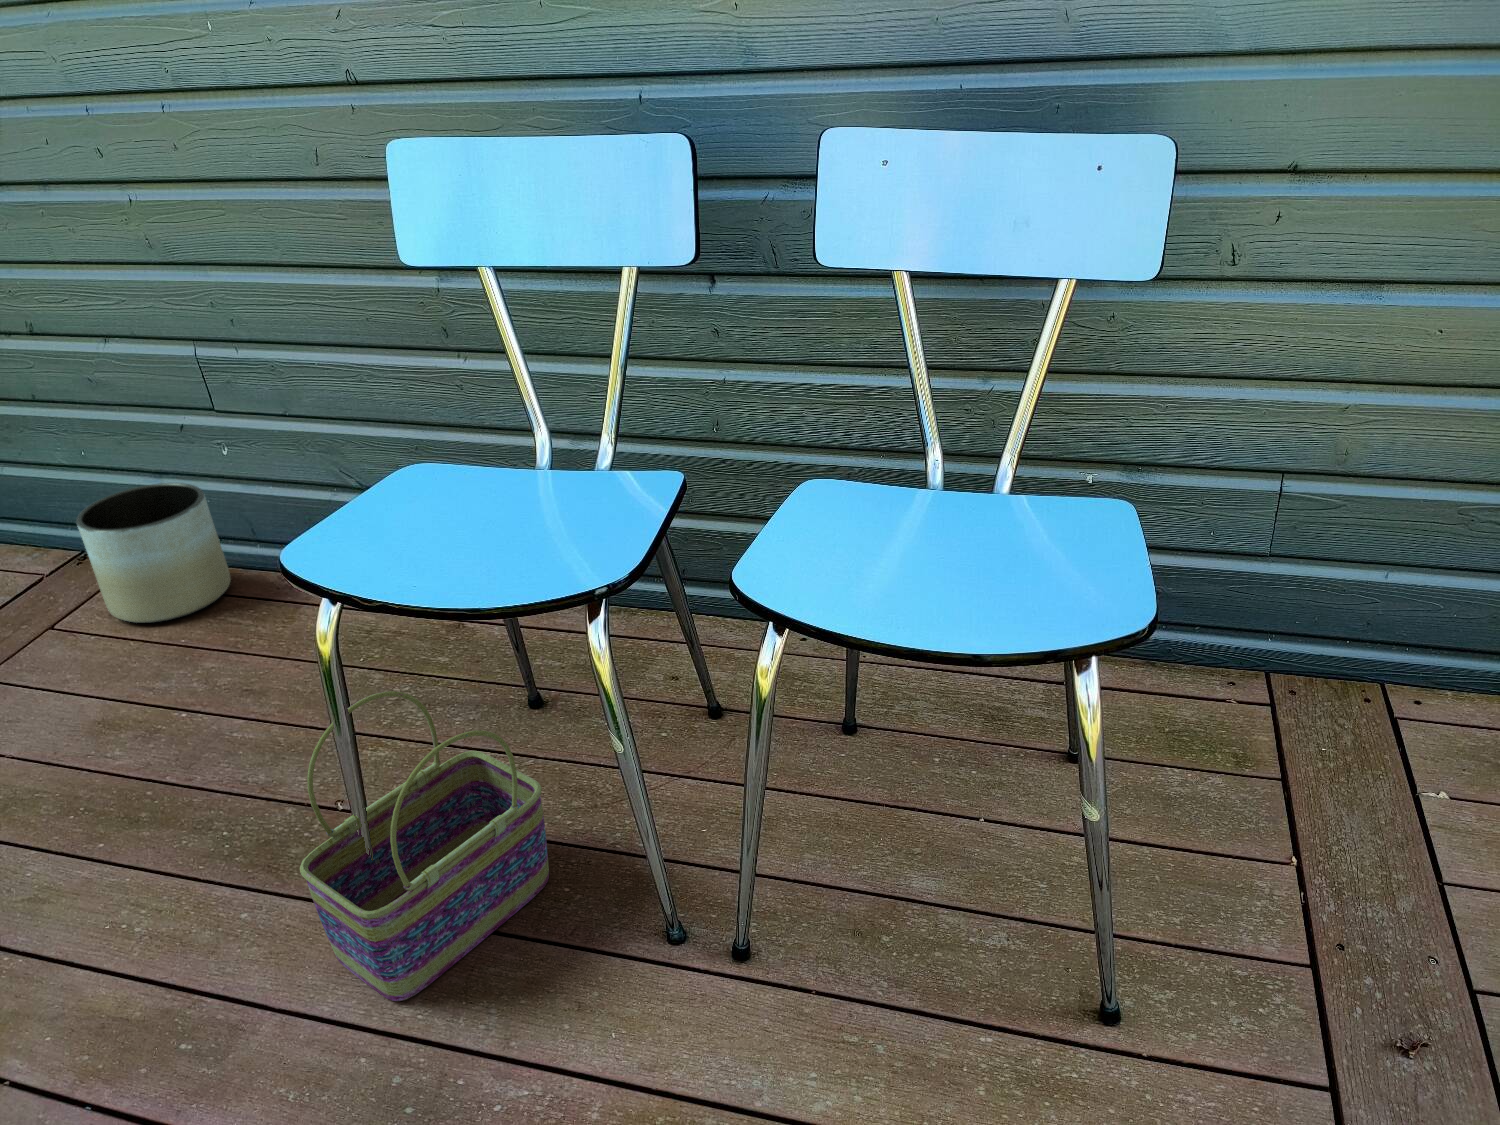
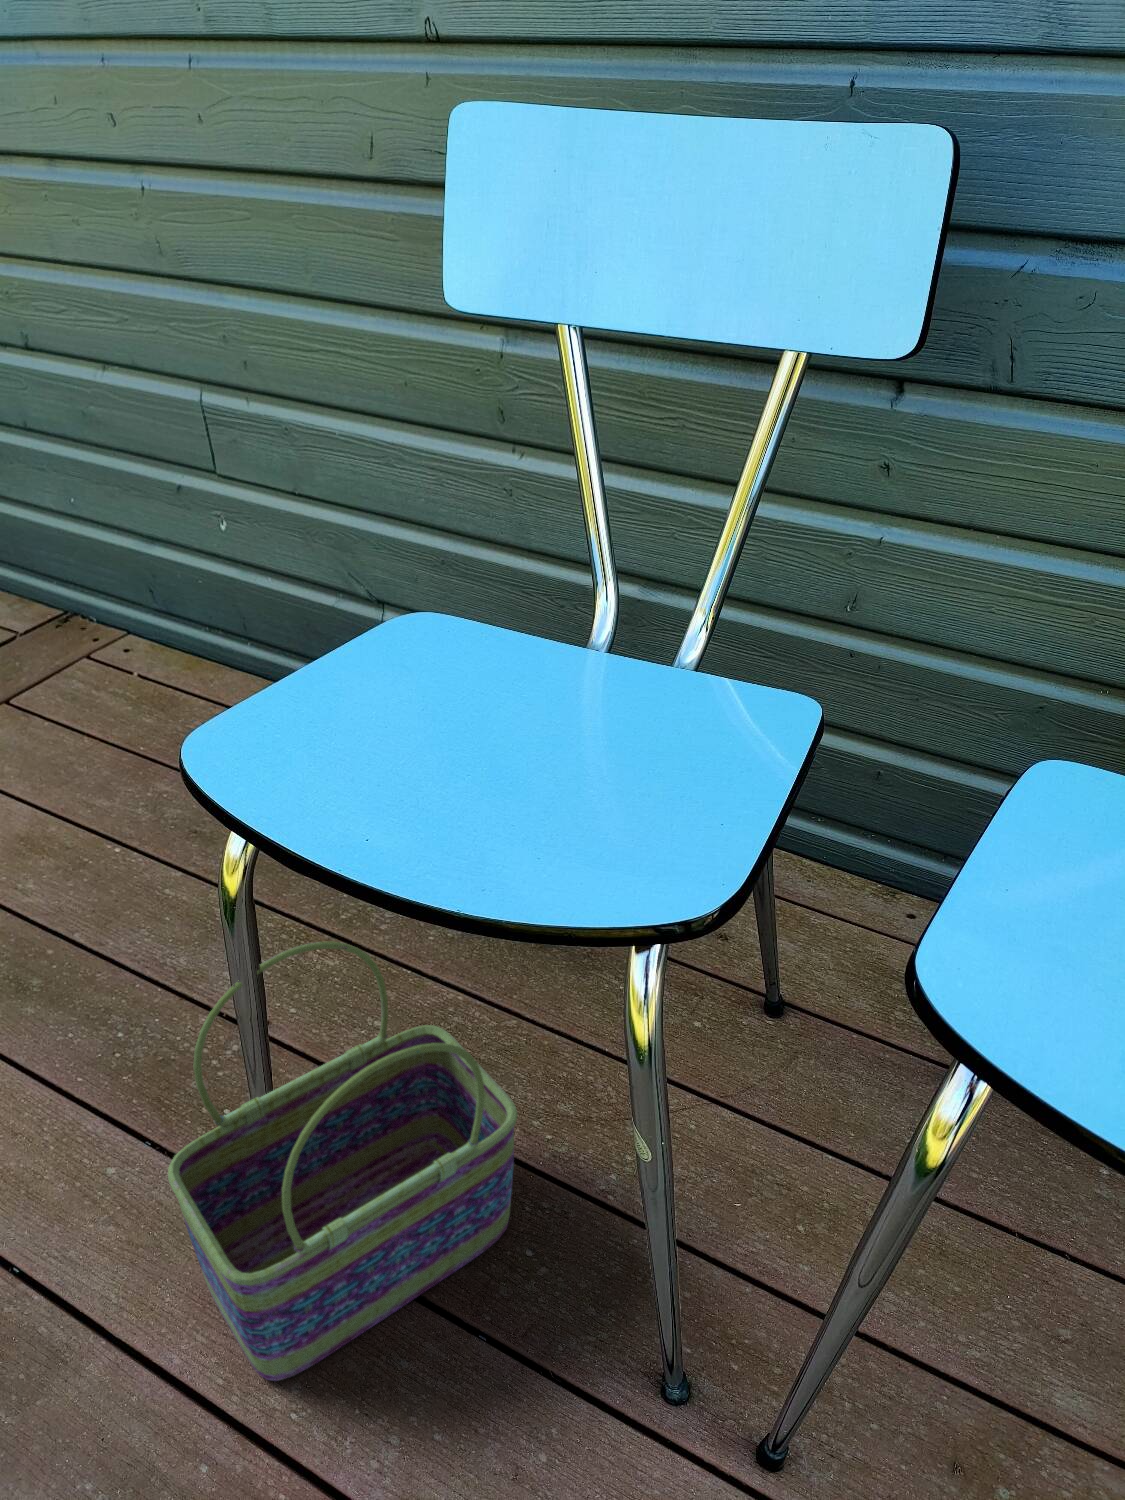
planter: present [76,483,231,623] -> none [44,551,210,719]

